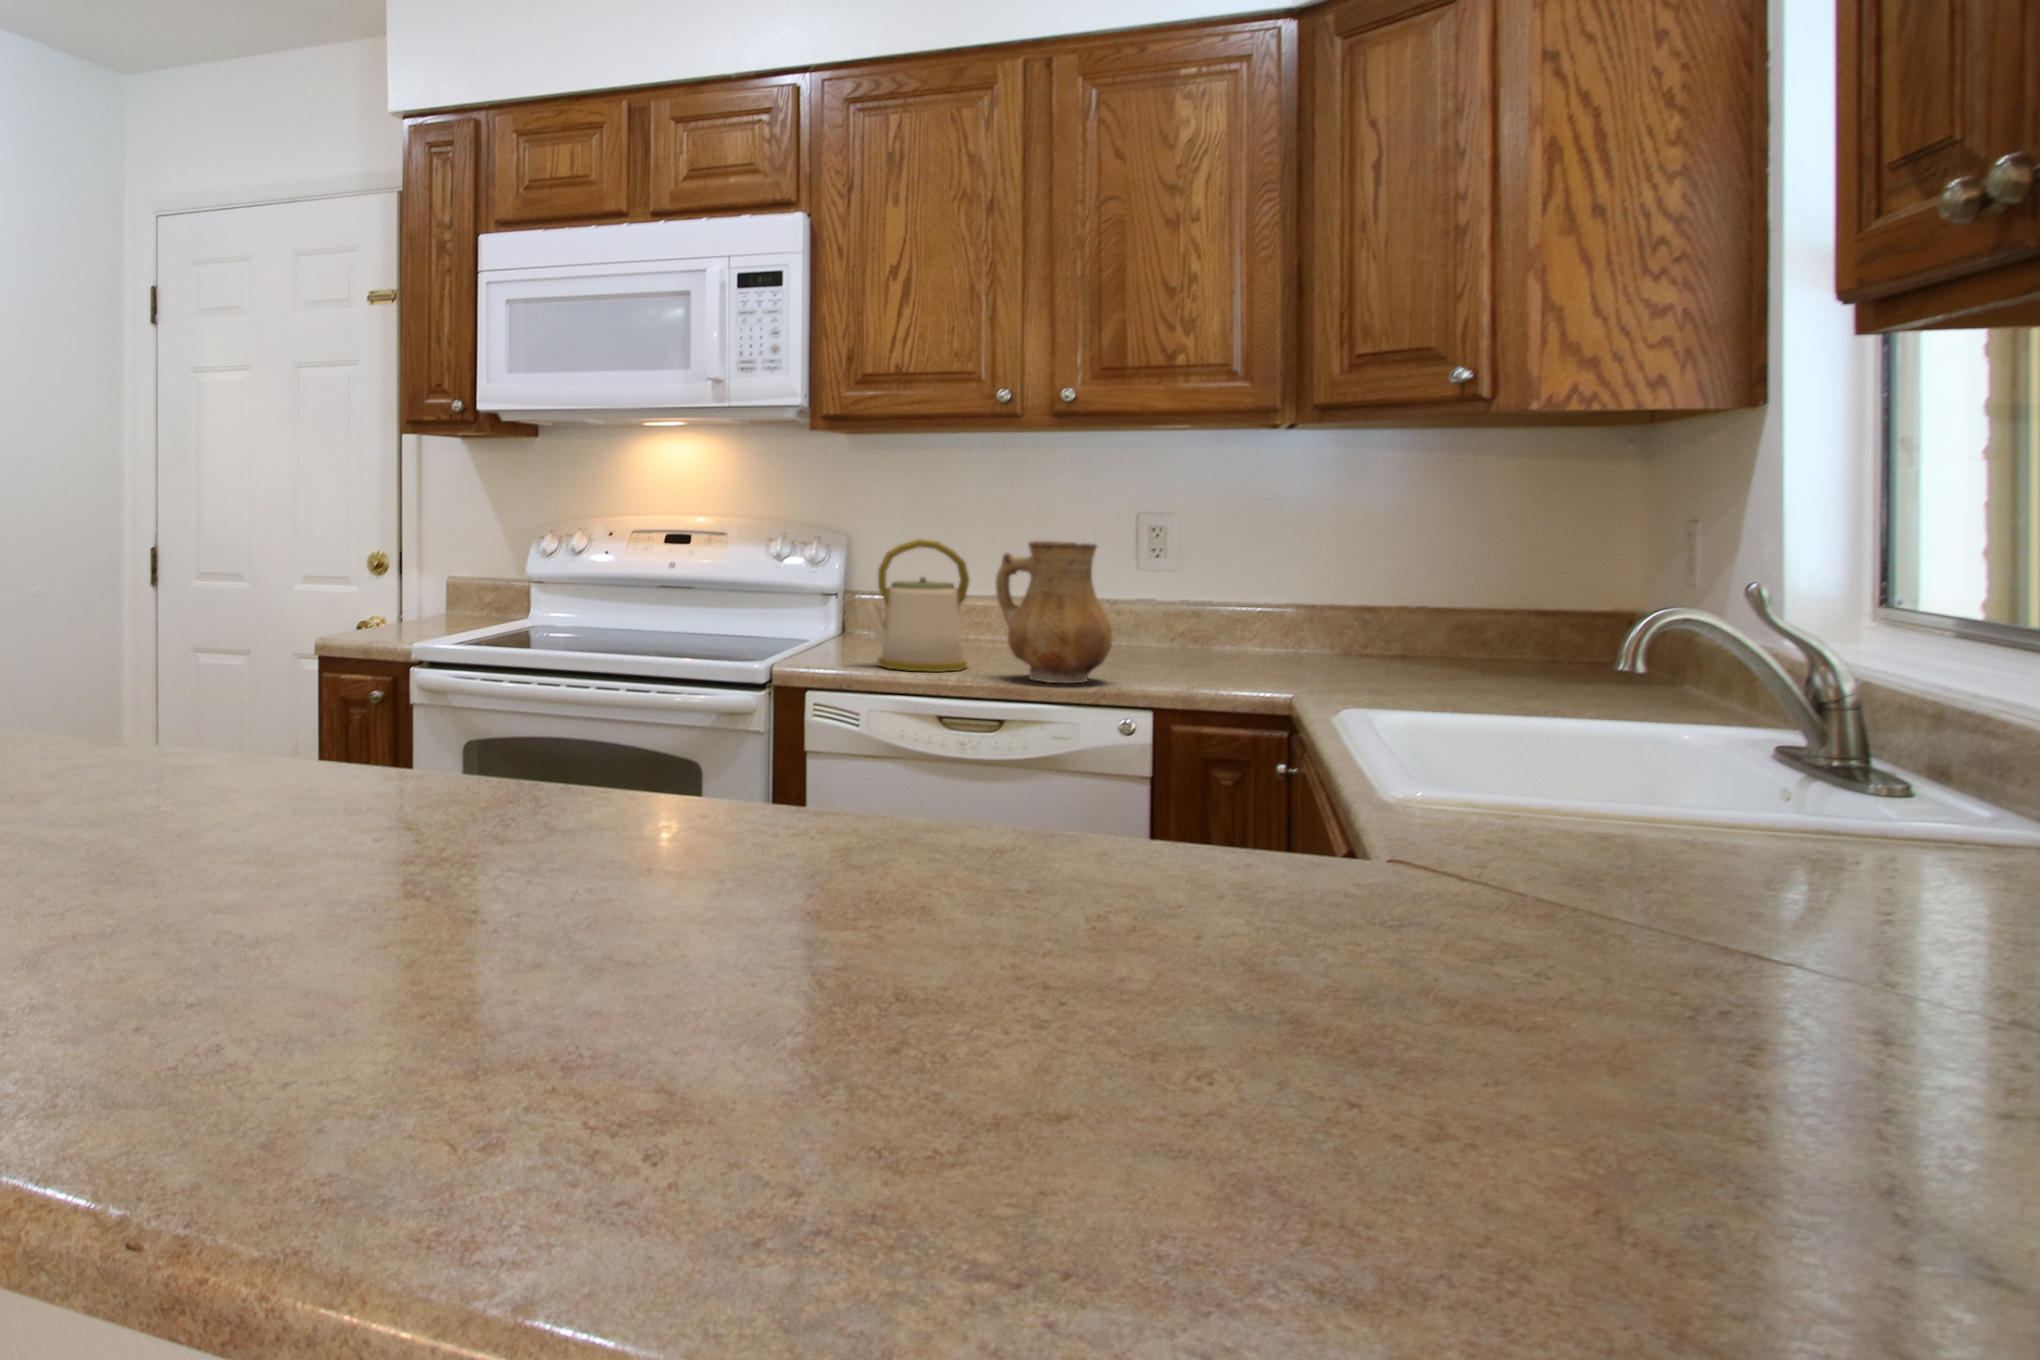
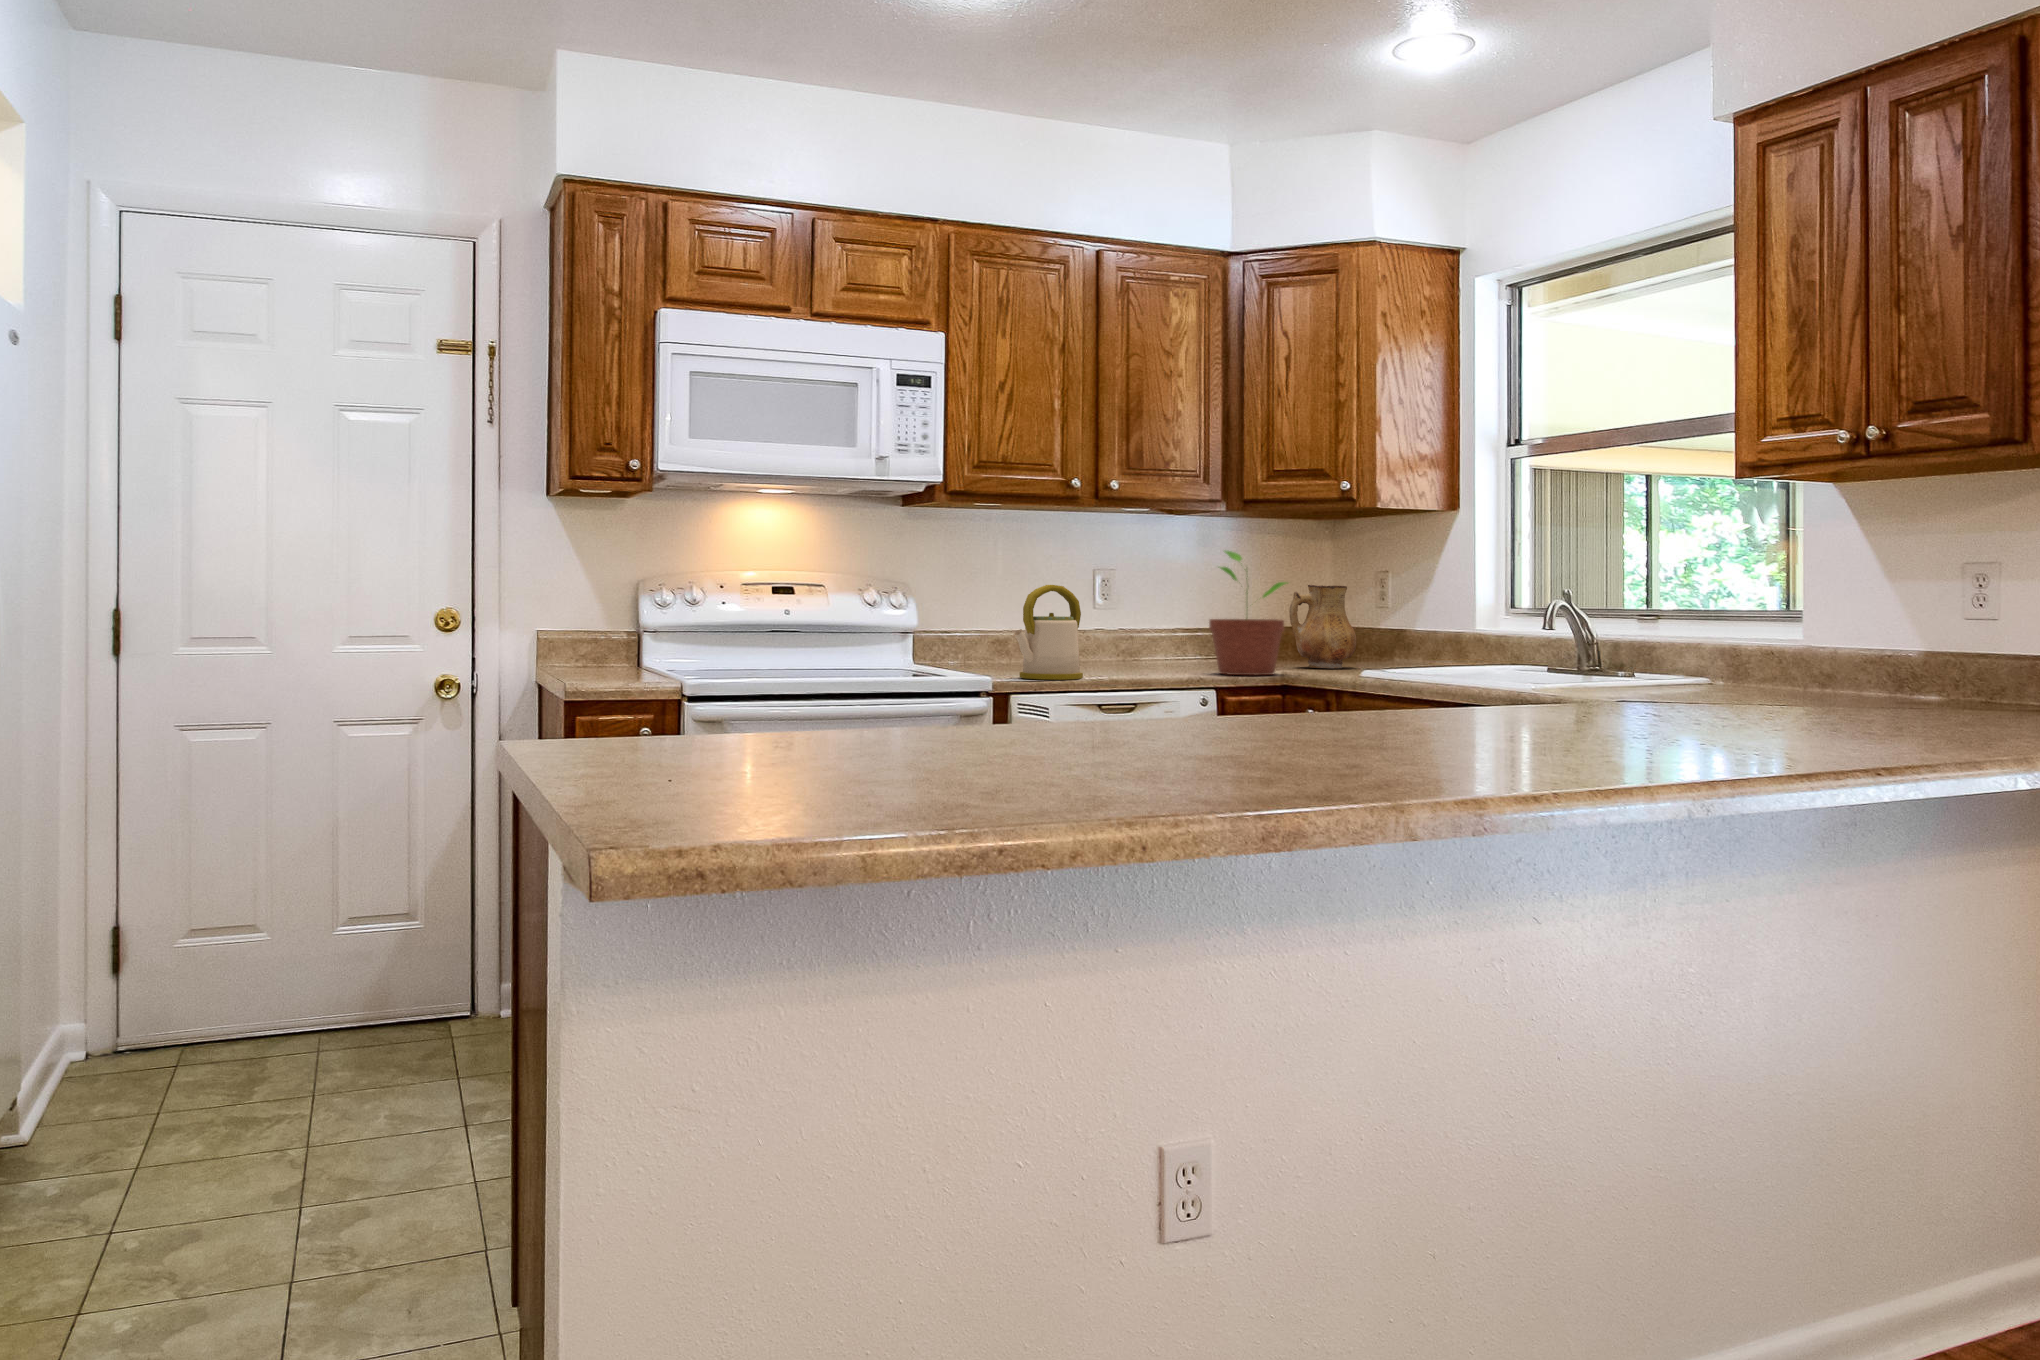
potted plant: none [1193,486,1324,689] -> present [1209,551,1288,675]
ceramic pitcher: present [996,541,1112,683] -> present [1289,585,1356,668]

